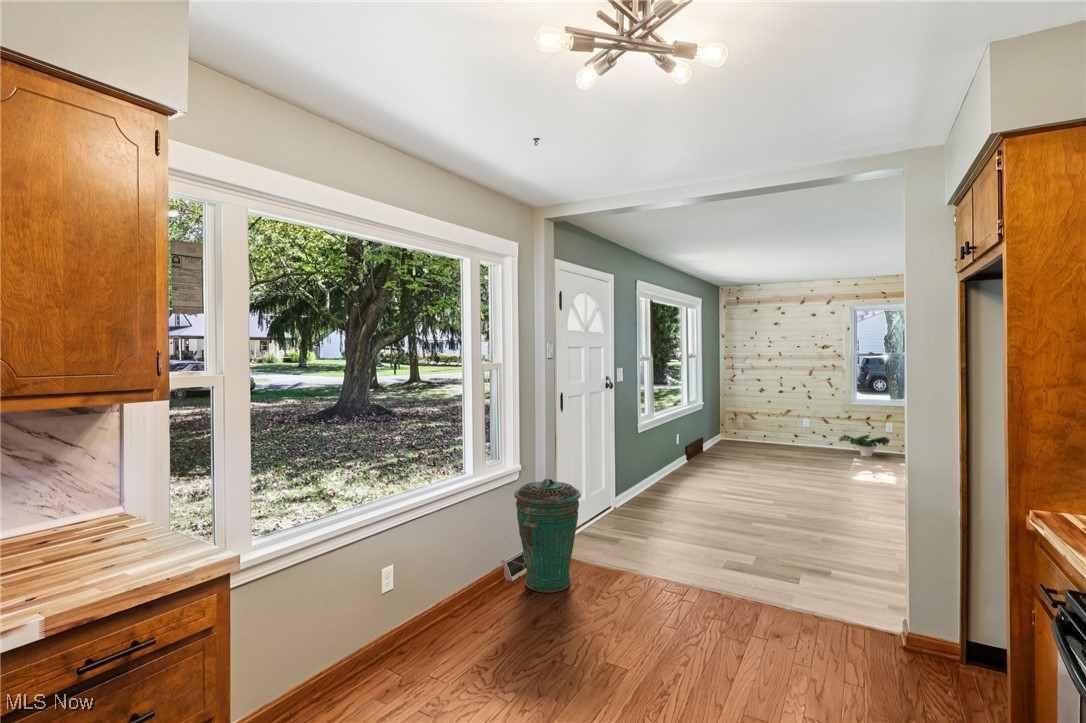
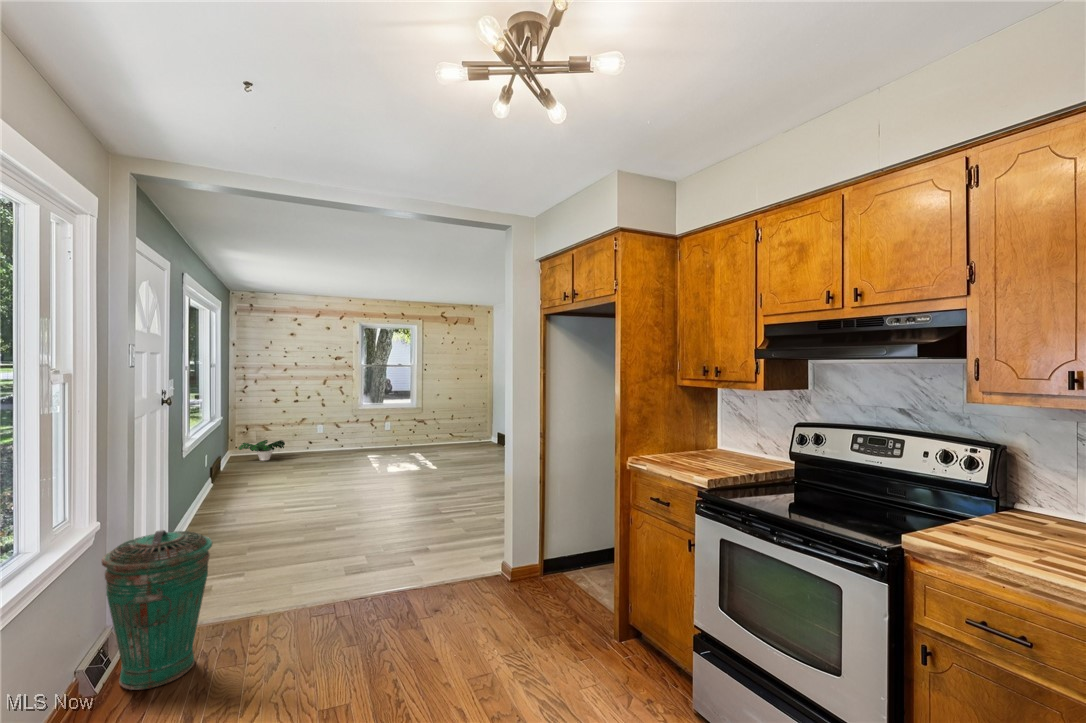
potted plant: present [839,435,889,456] -> present [238,440,285,461]

